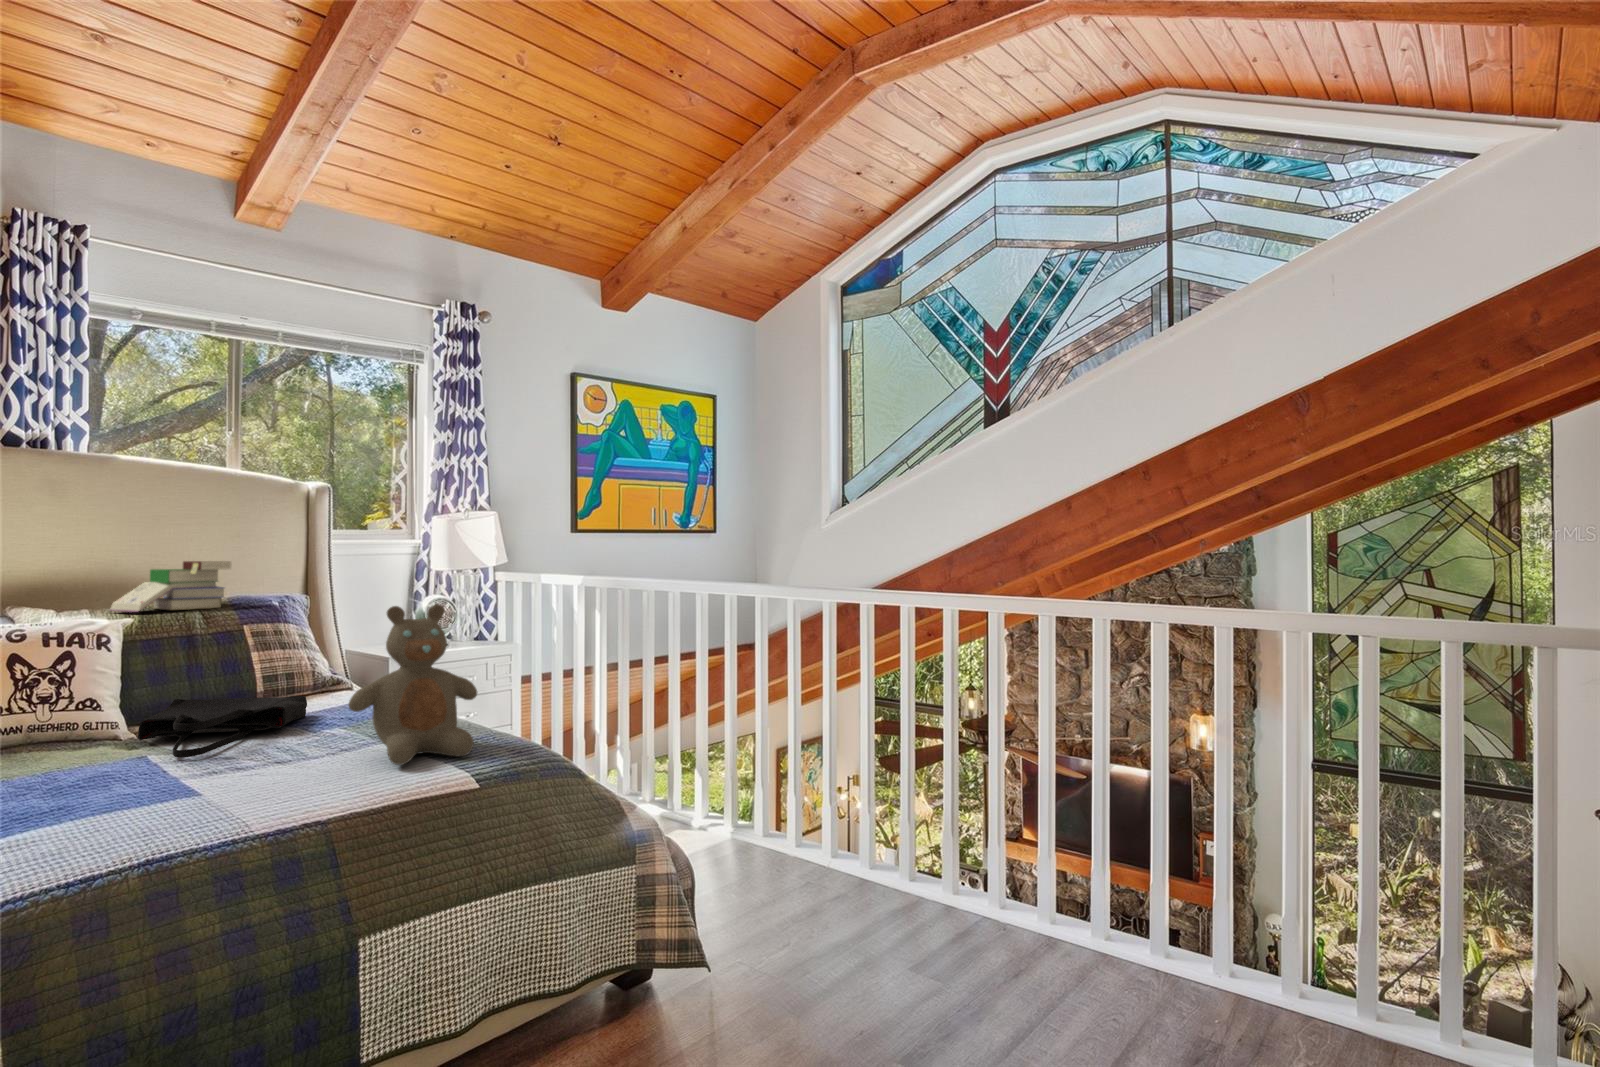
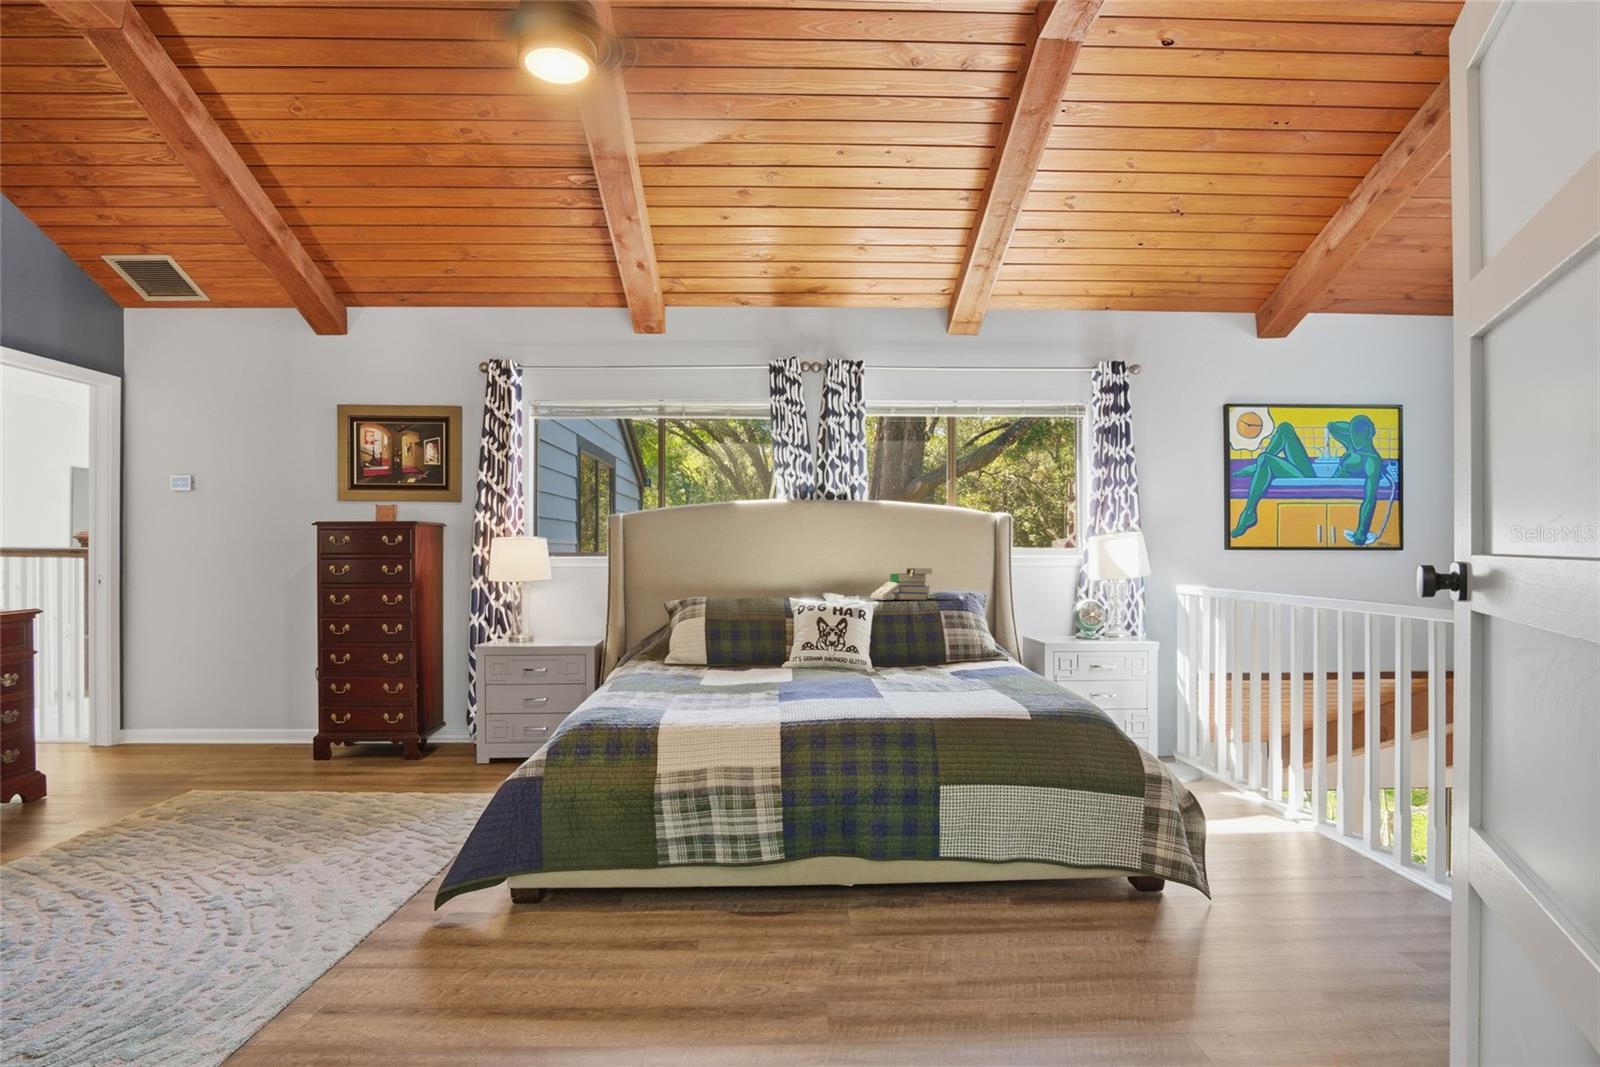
teddy bear: present [349,604,477,765] -> none [967,592,1054,699]
tote bag: present [138,696,307,758] -> none [870,653,965,681]

